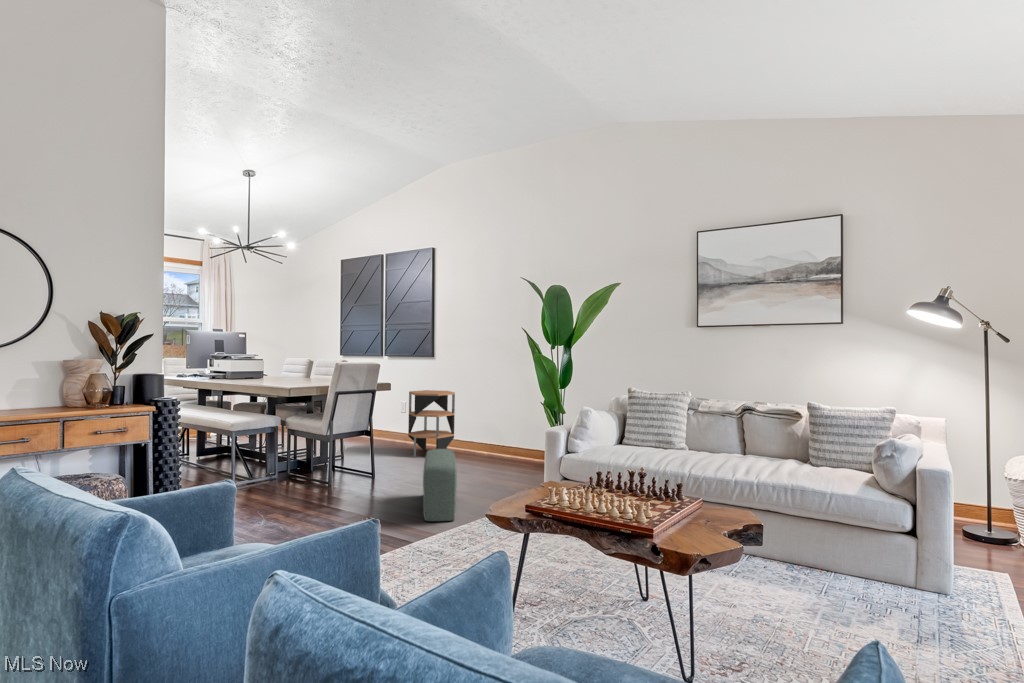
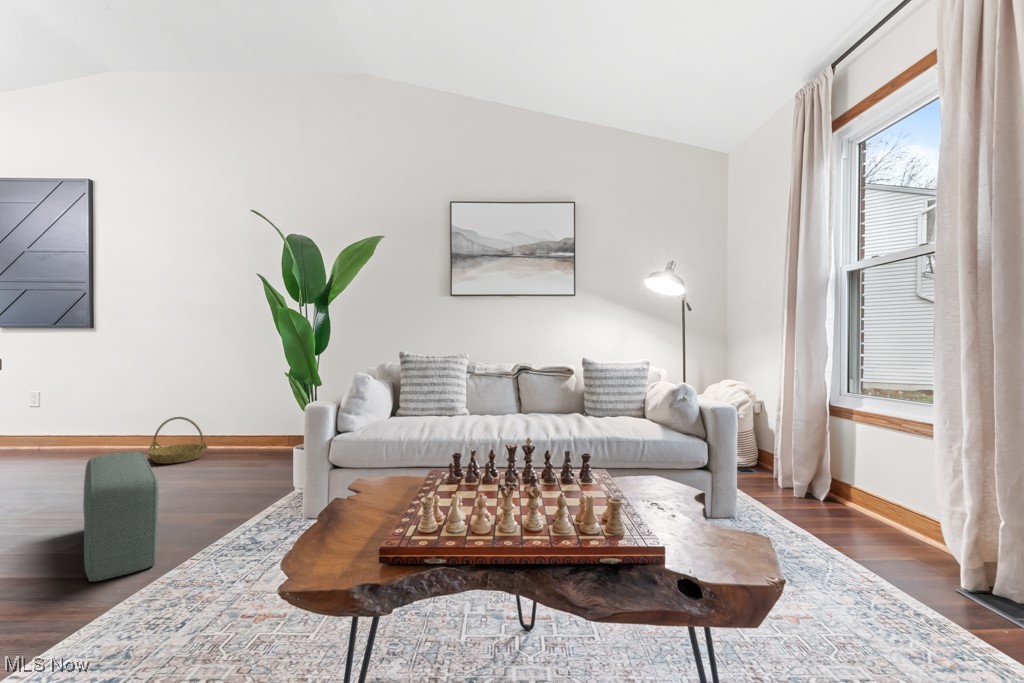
side table: present [408,390,455,457] -> none [43,373,132,470]
basket: none [462,428,500,463] -> present [147,417,208,464]

